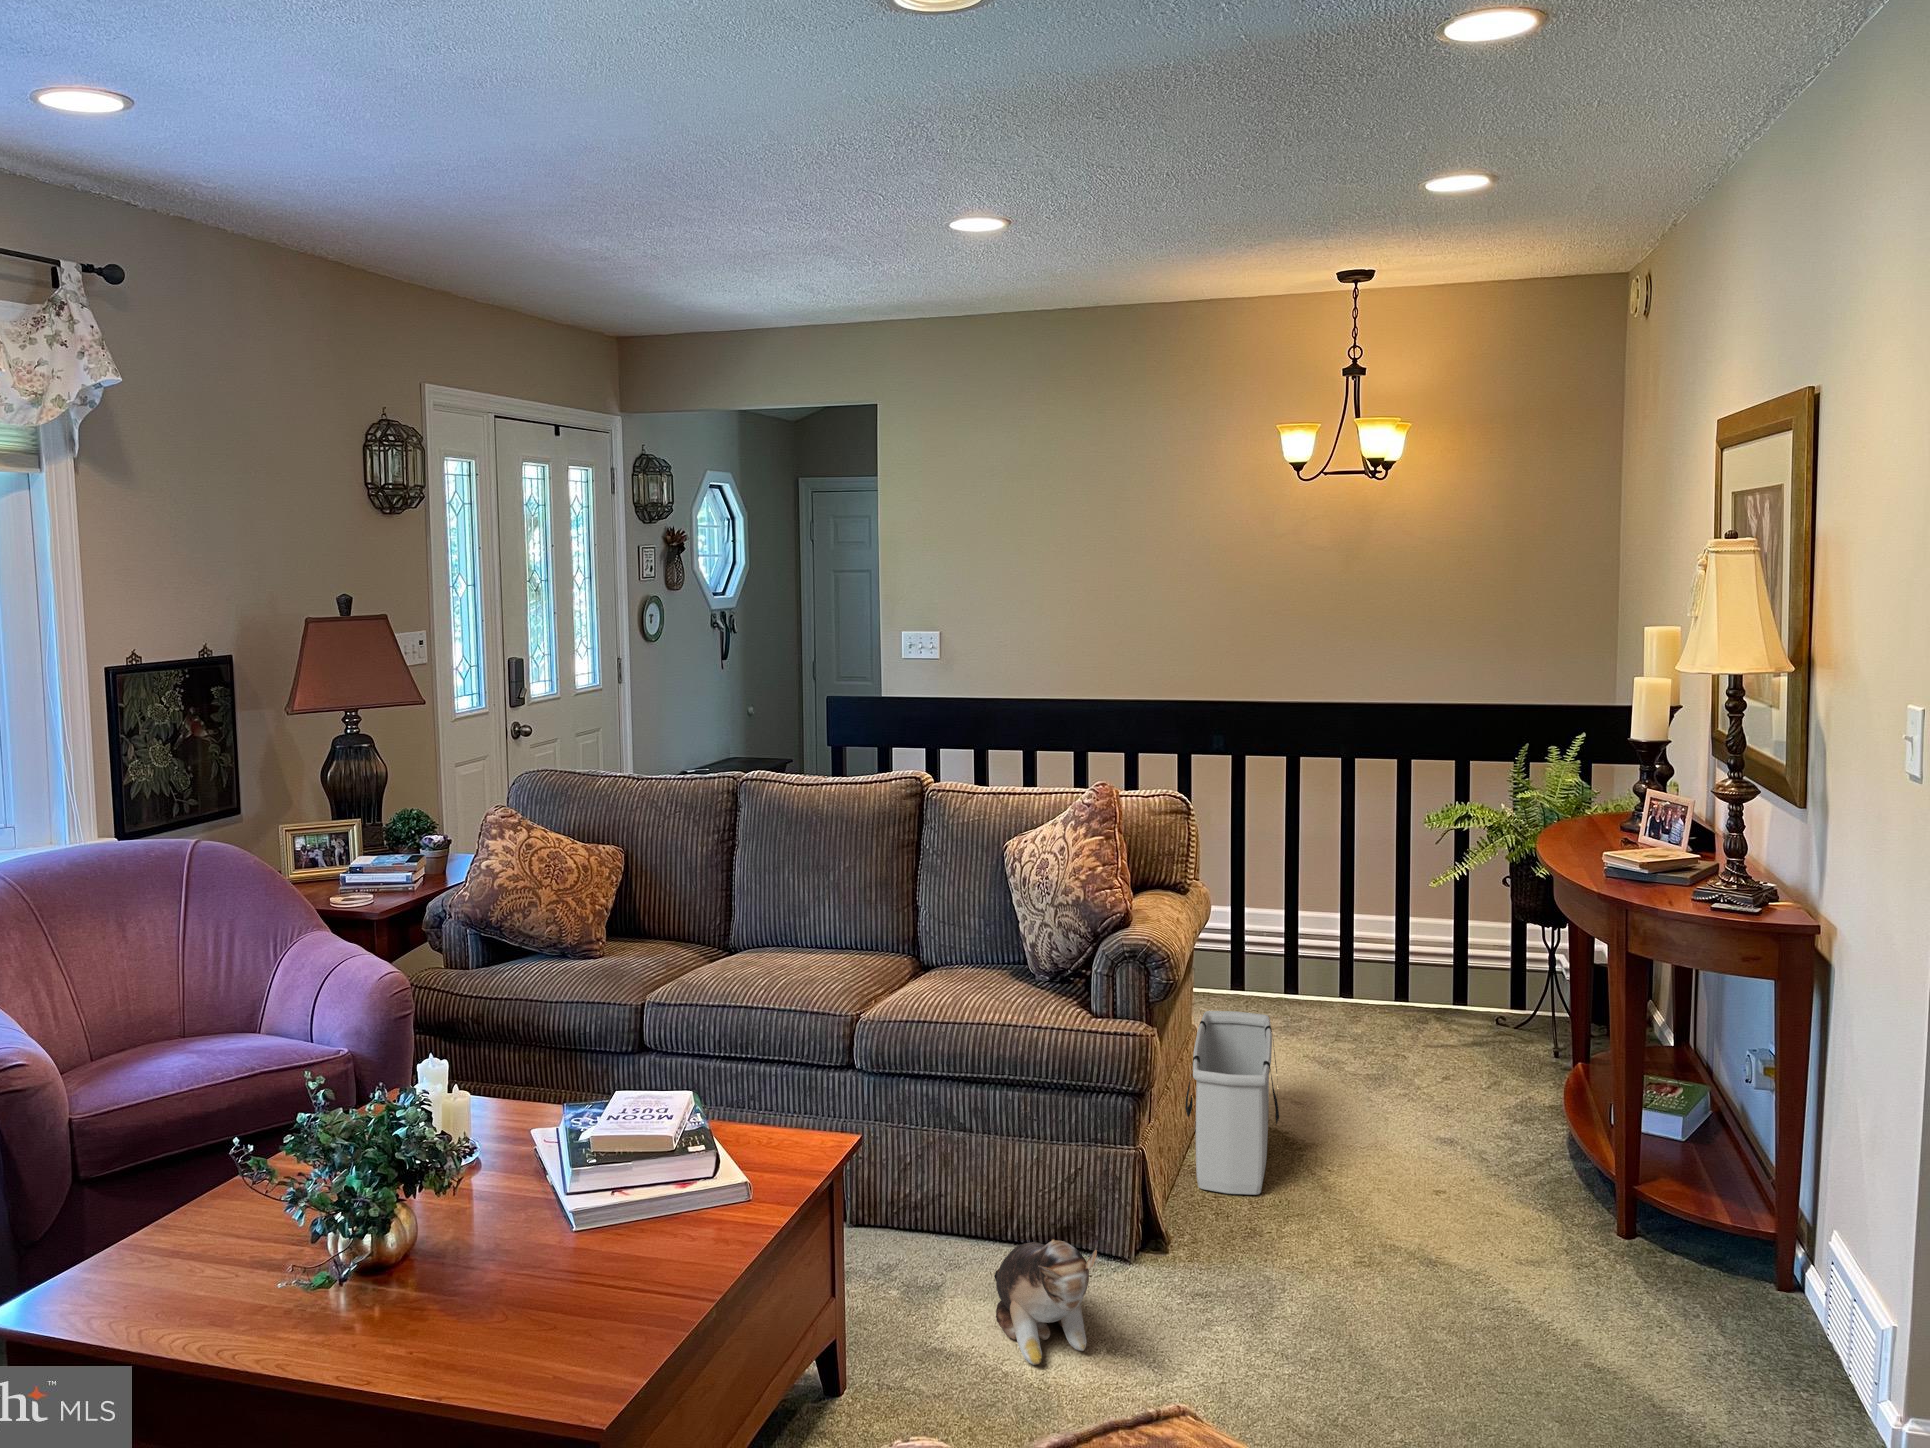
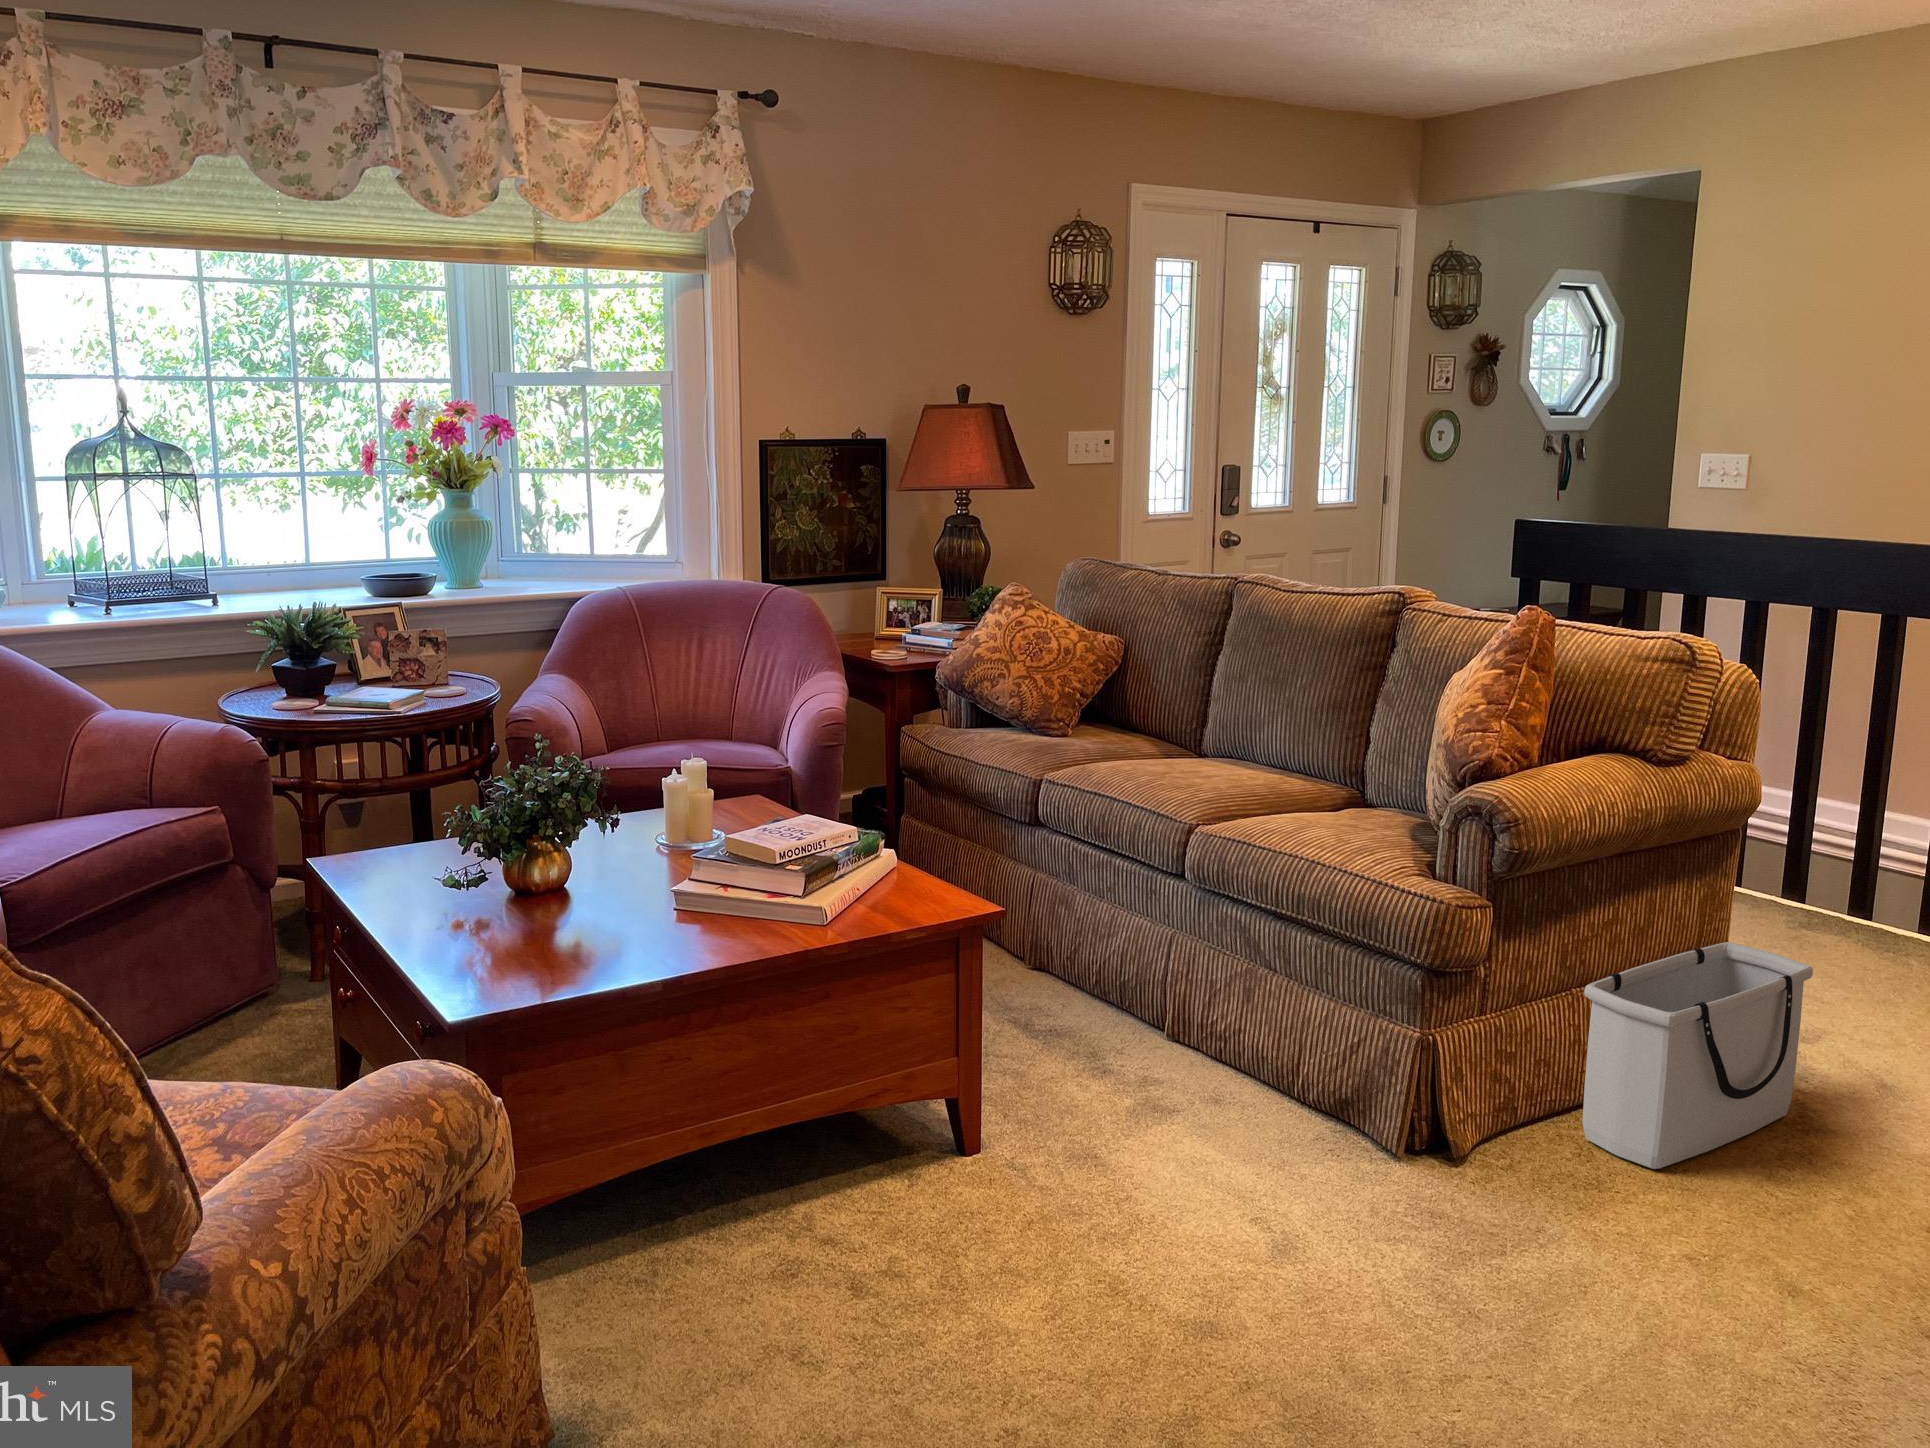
plush toy: present [994,1239,1097,1365] -> none [1128,1065,1246,1202]

